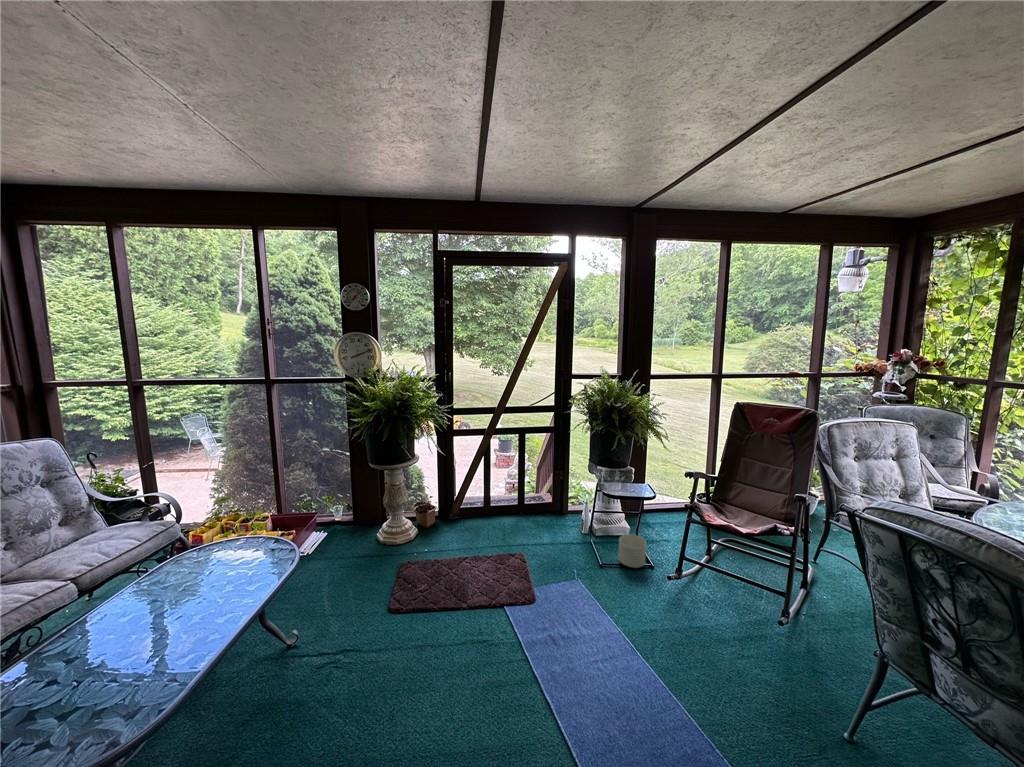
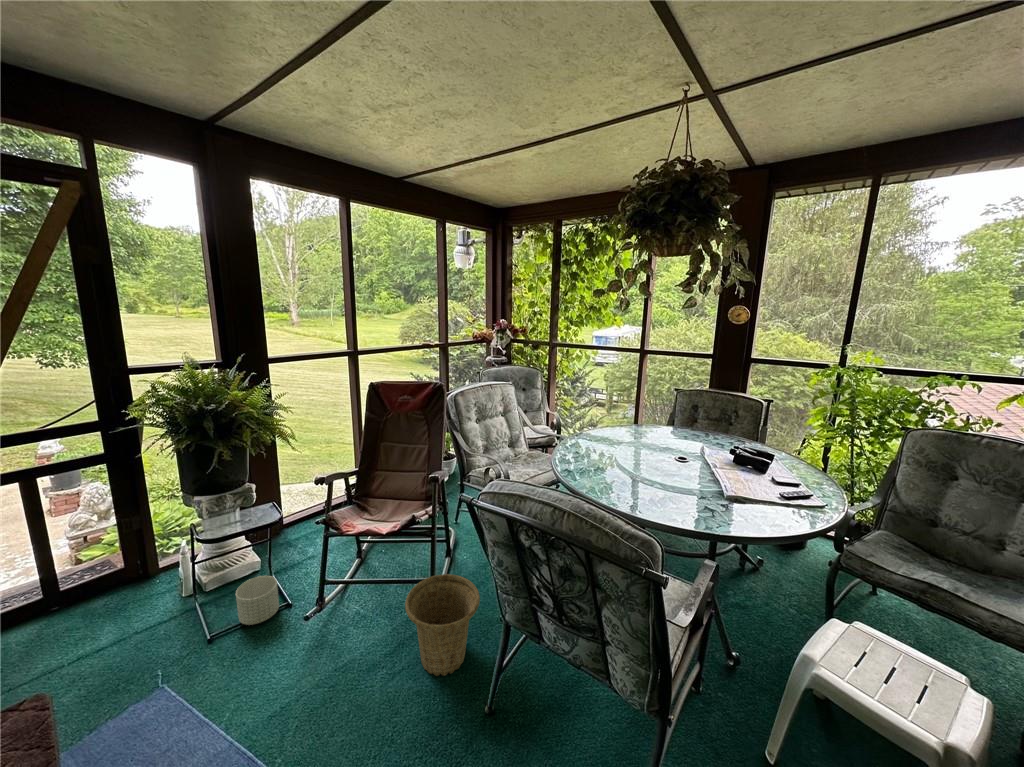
basket: none [760,587,847,686] -> present [405,574,480,676]

